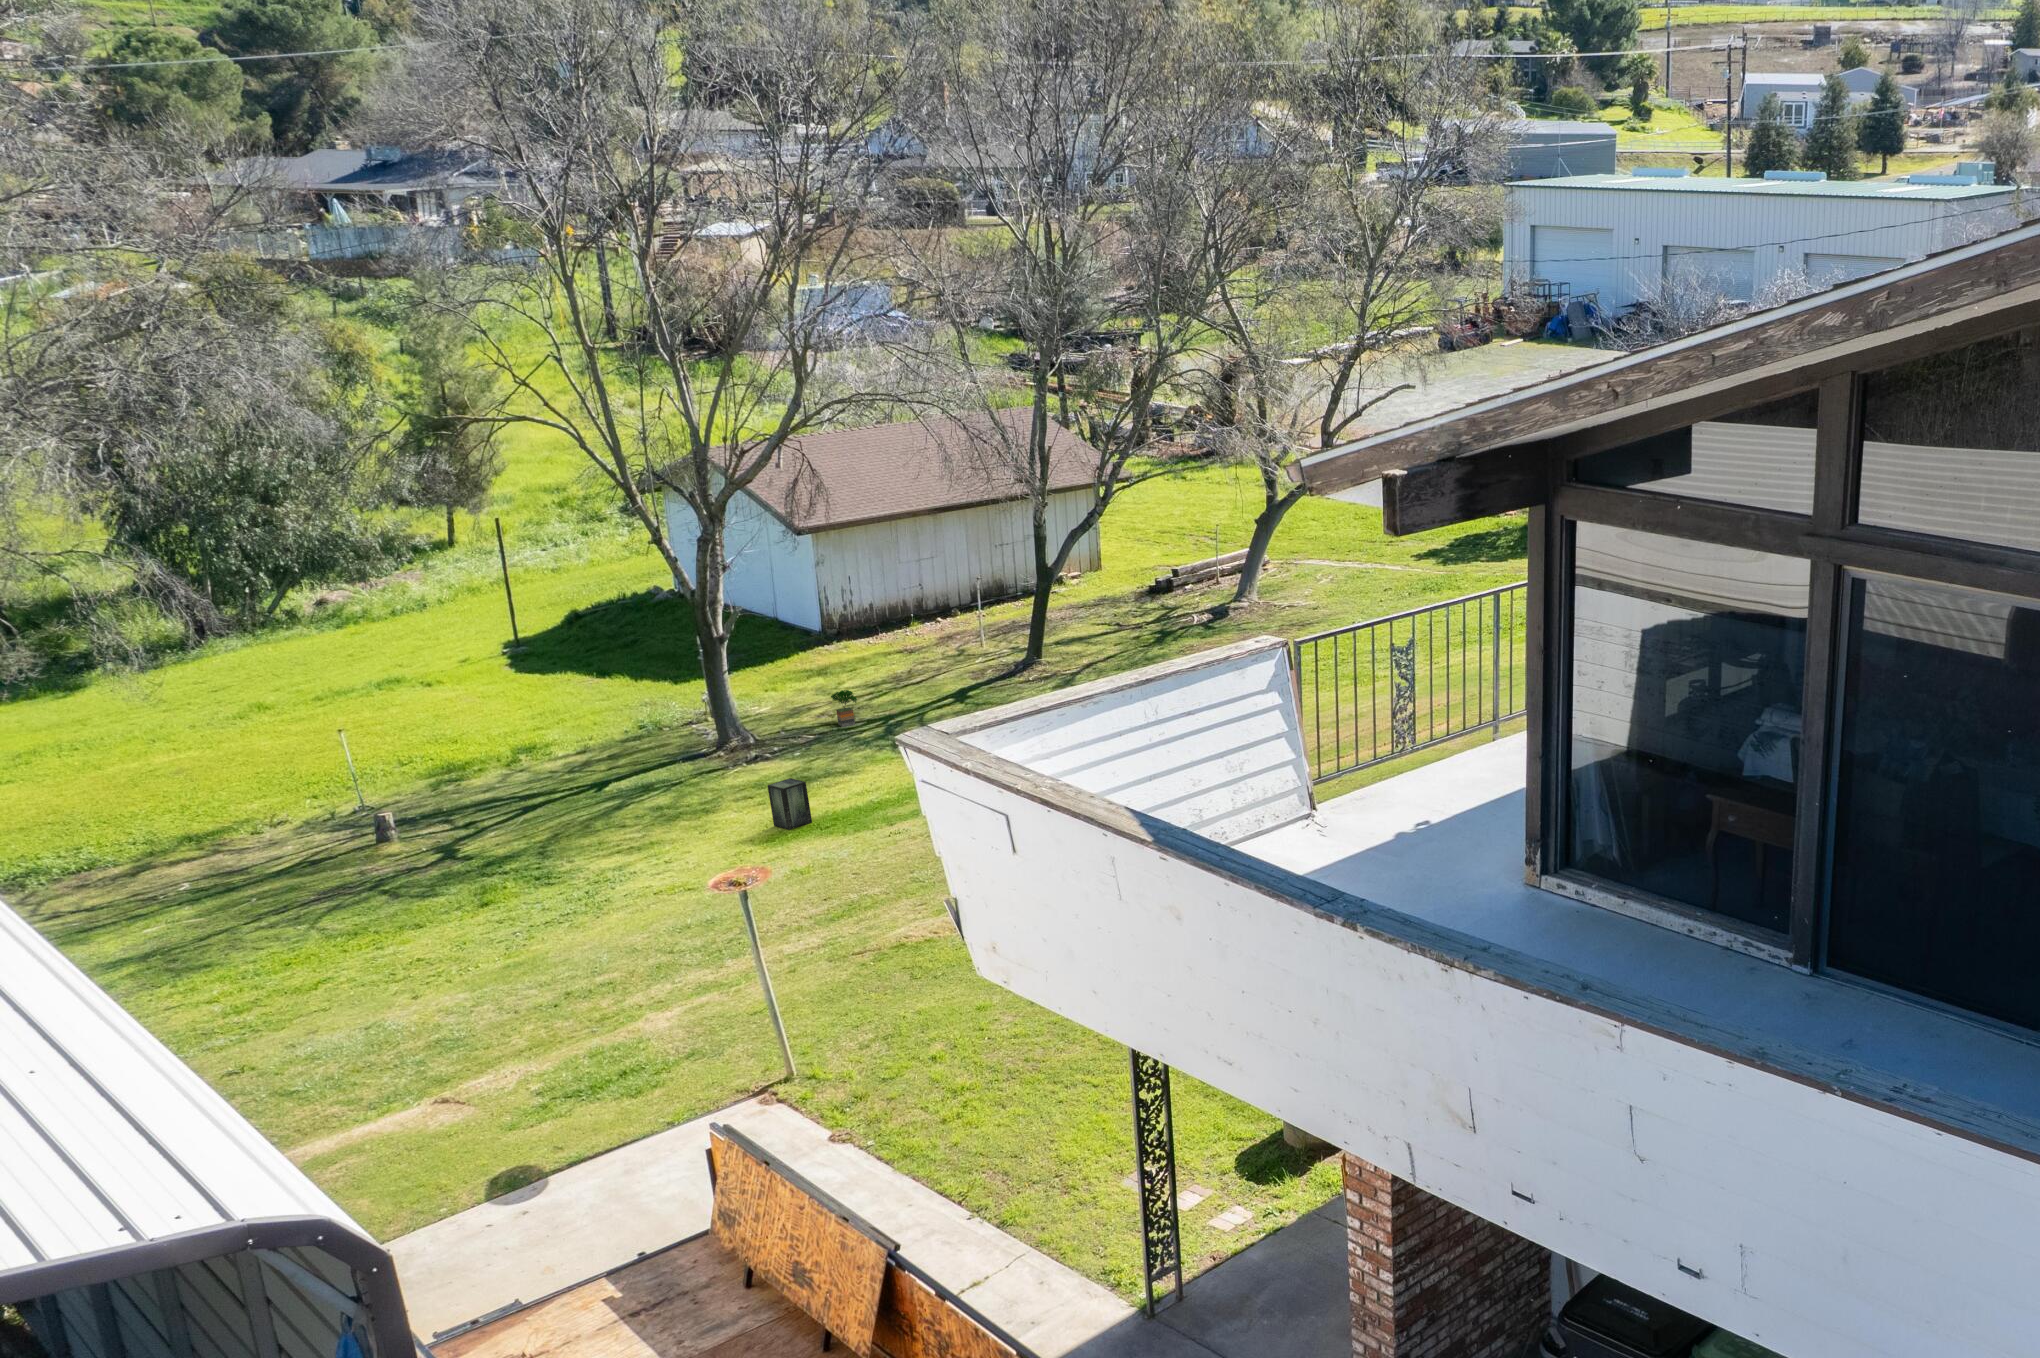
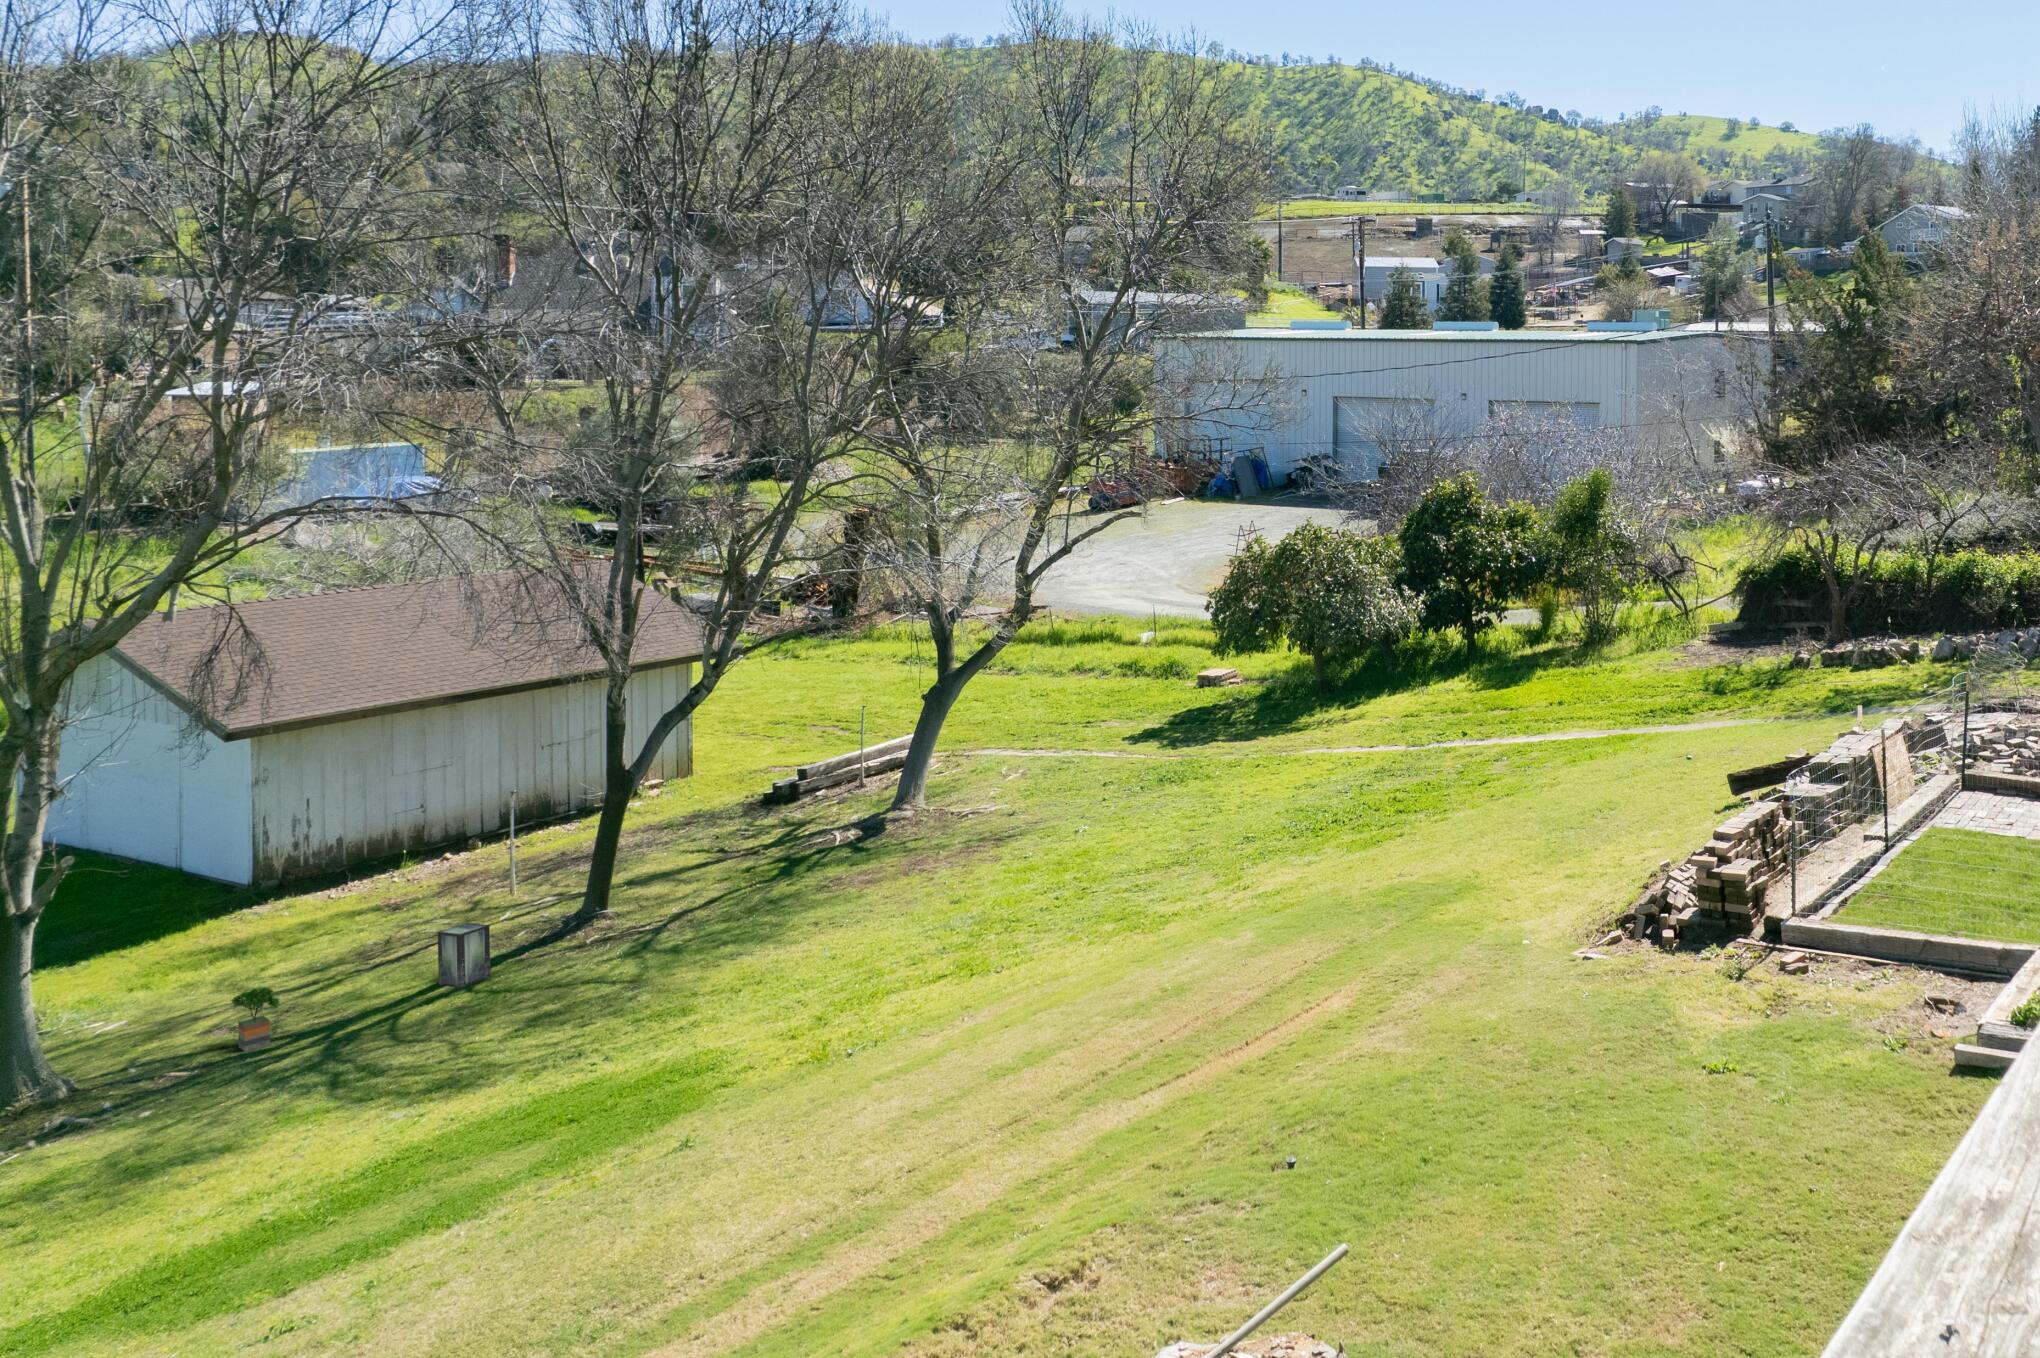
storage box: present [767,778,812,830] -> present [438,923,490,988]

